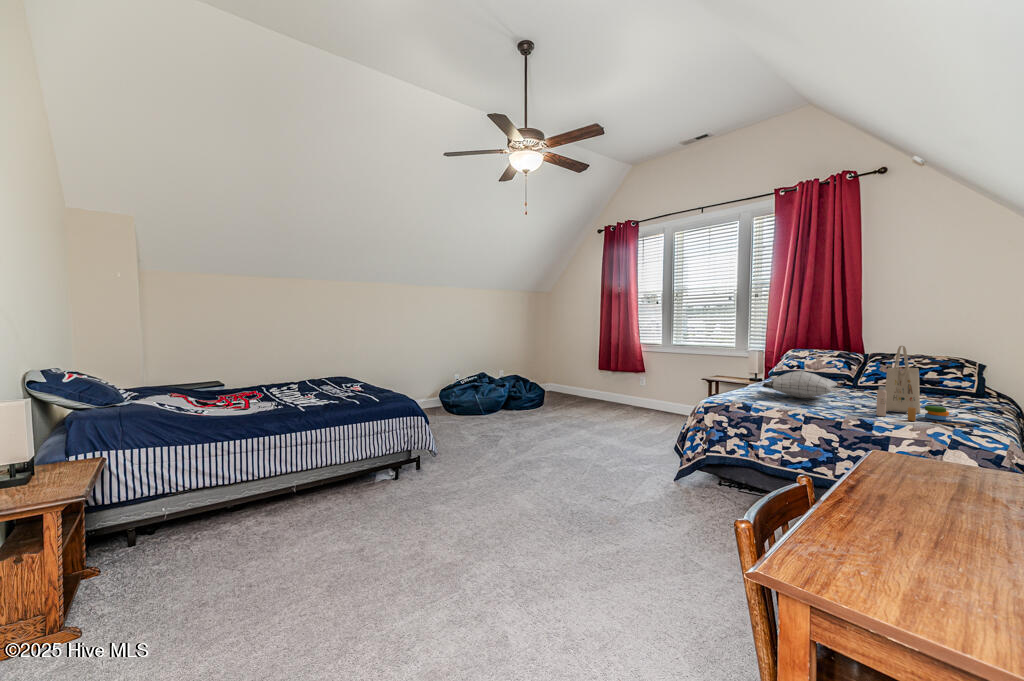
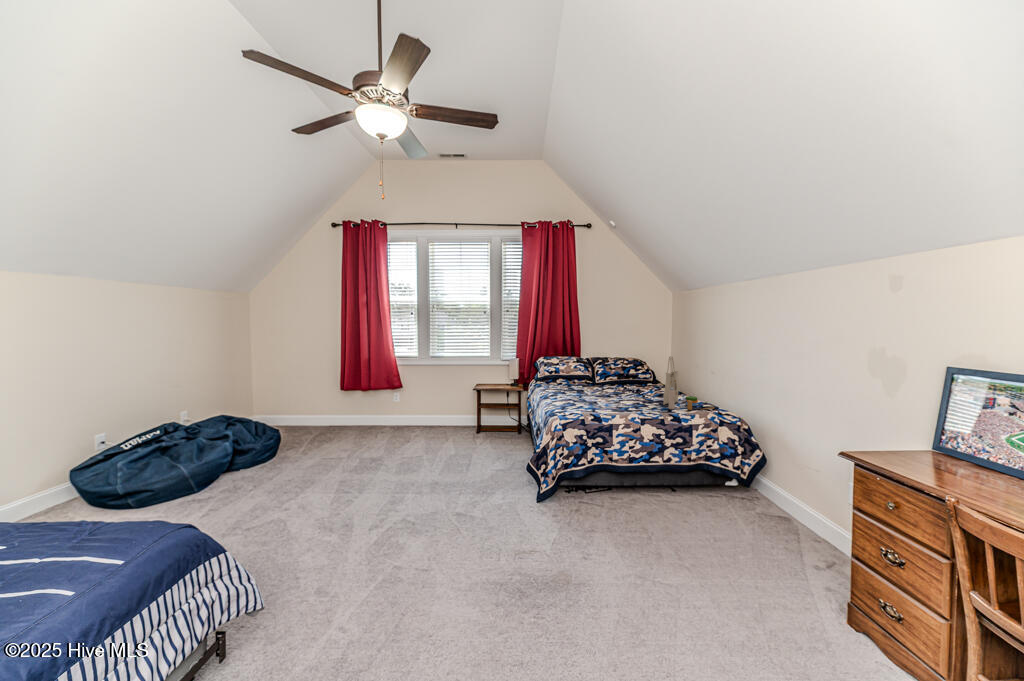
pillow: present [762,371,837,398] -> none [579,380,638,402]

